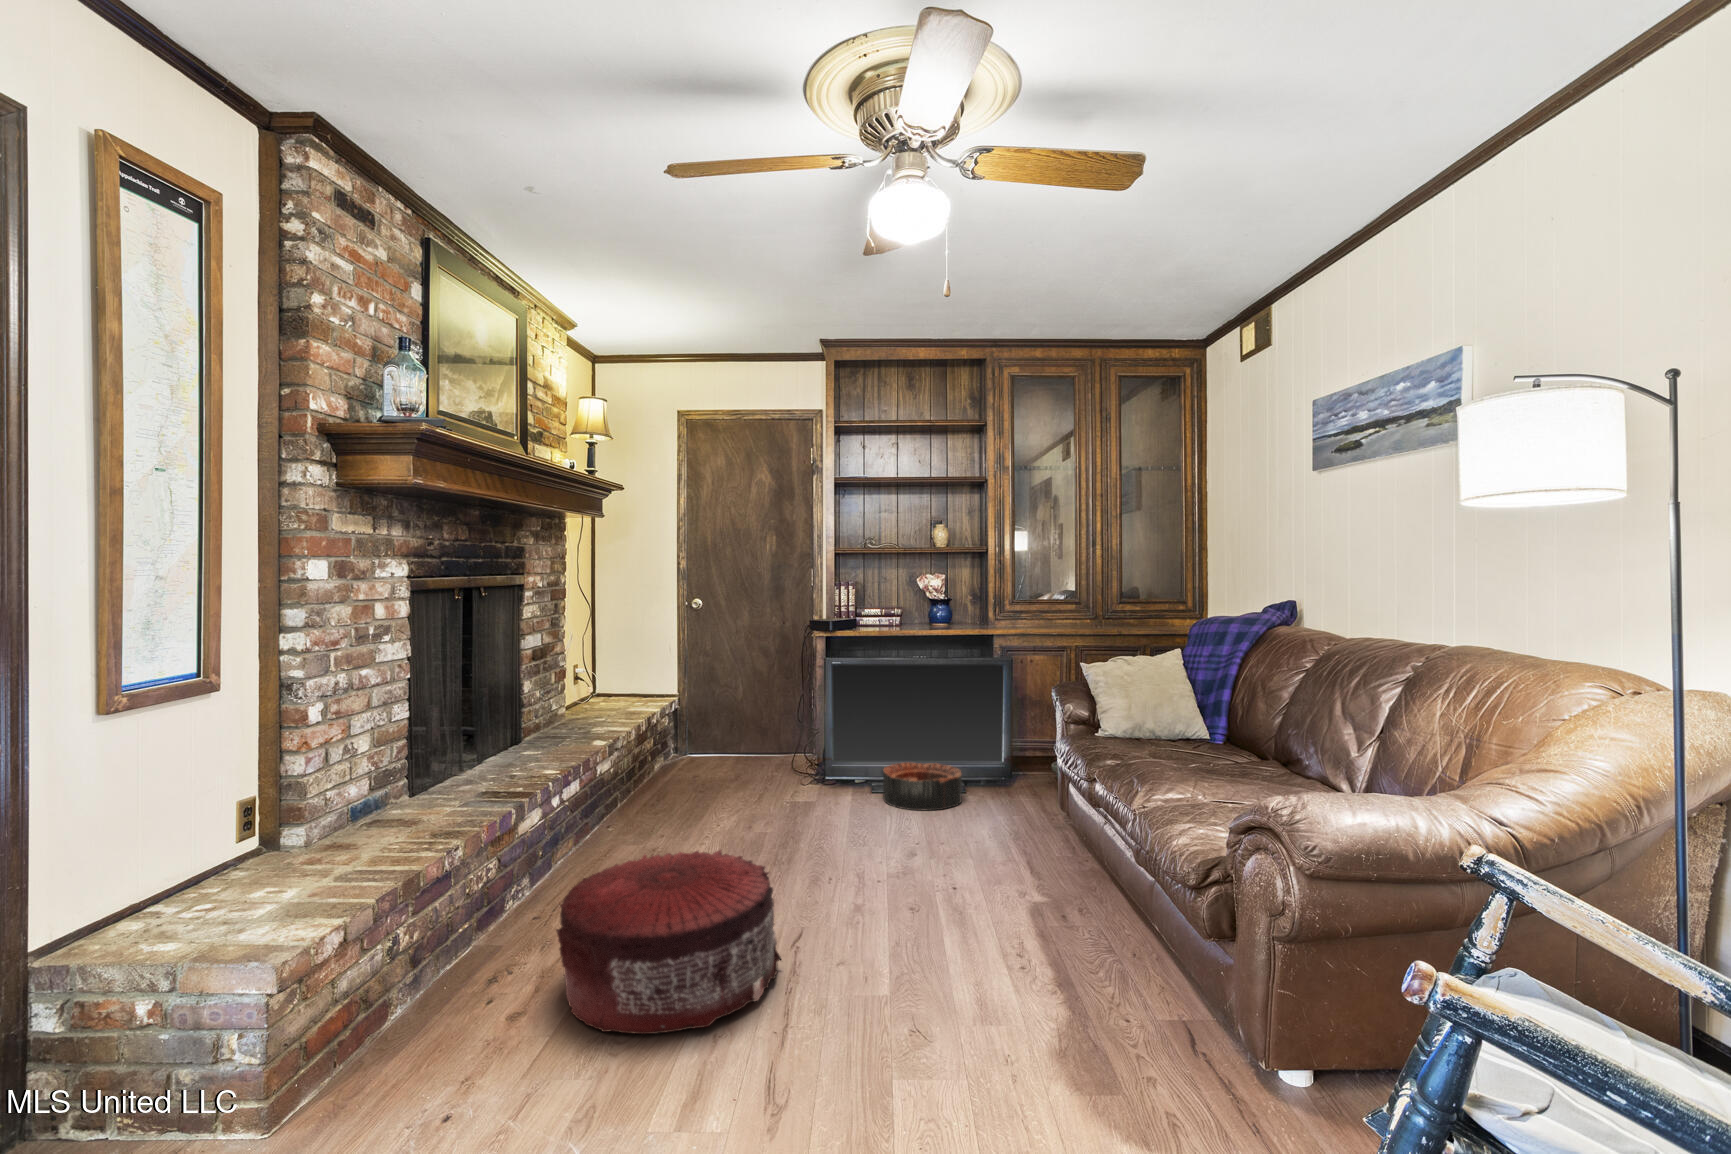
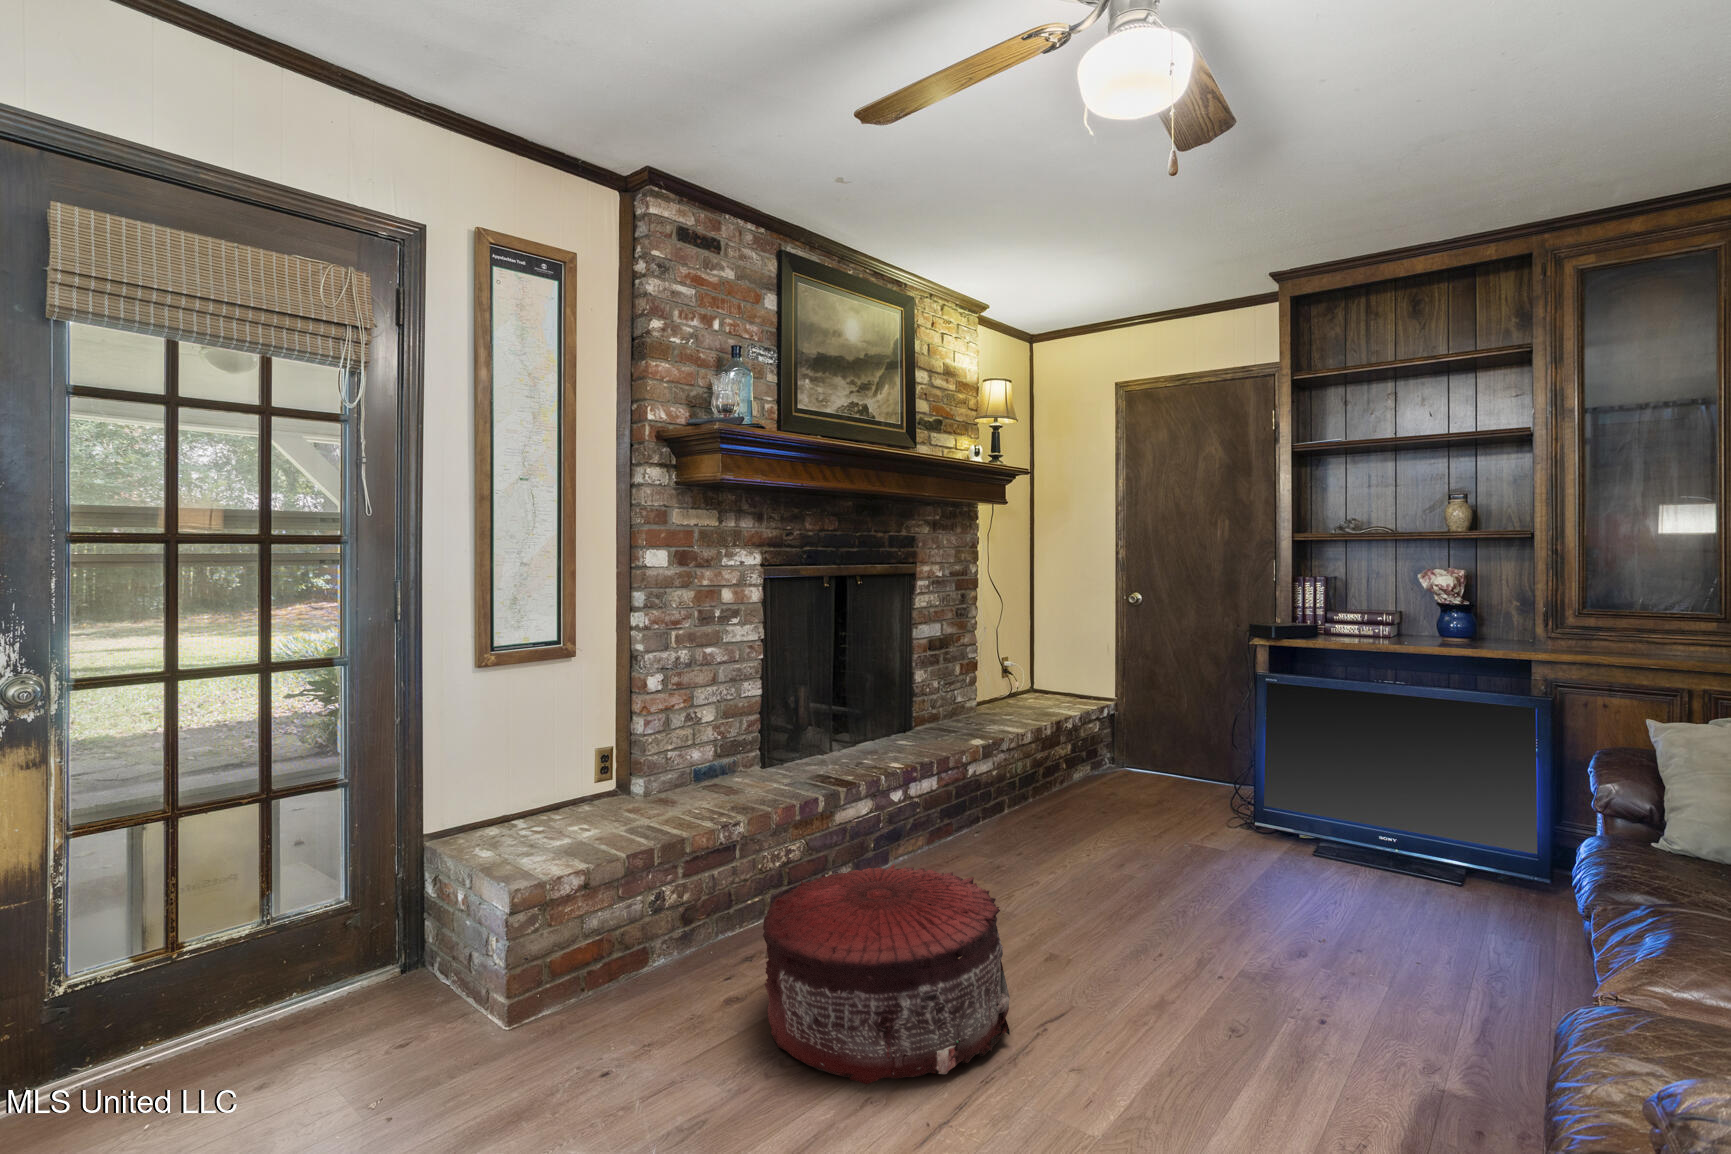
basket: present [883,762,962,810] -> none [1327,814,1460,892]

